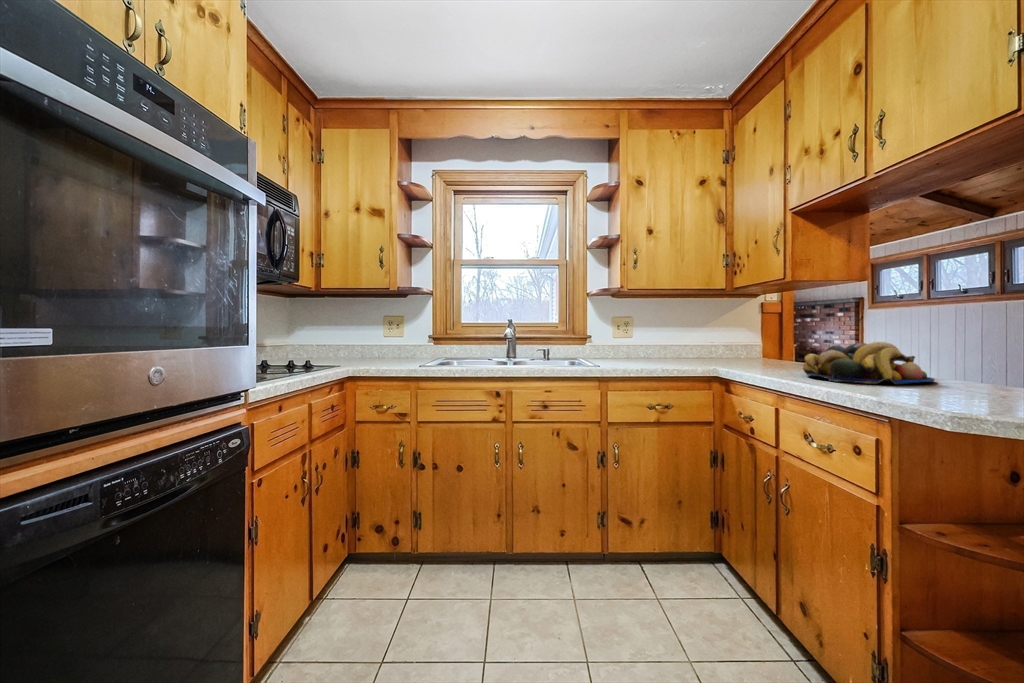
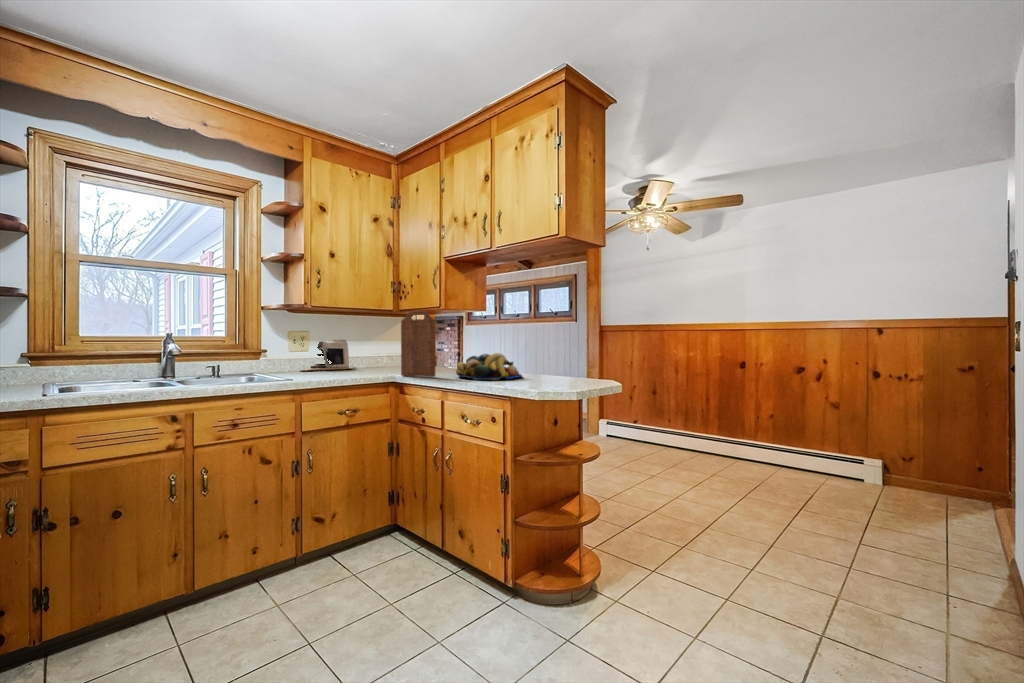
cutting board: none [724,284,771,373] -> present [401,311,436,377]
coffee maker: none [620,326,684,359] -> present [303,340,356,371]

